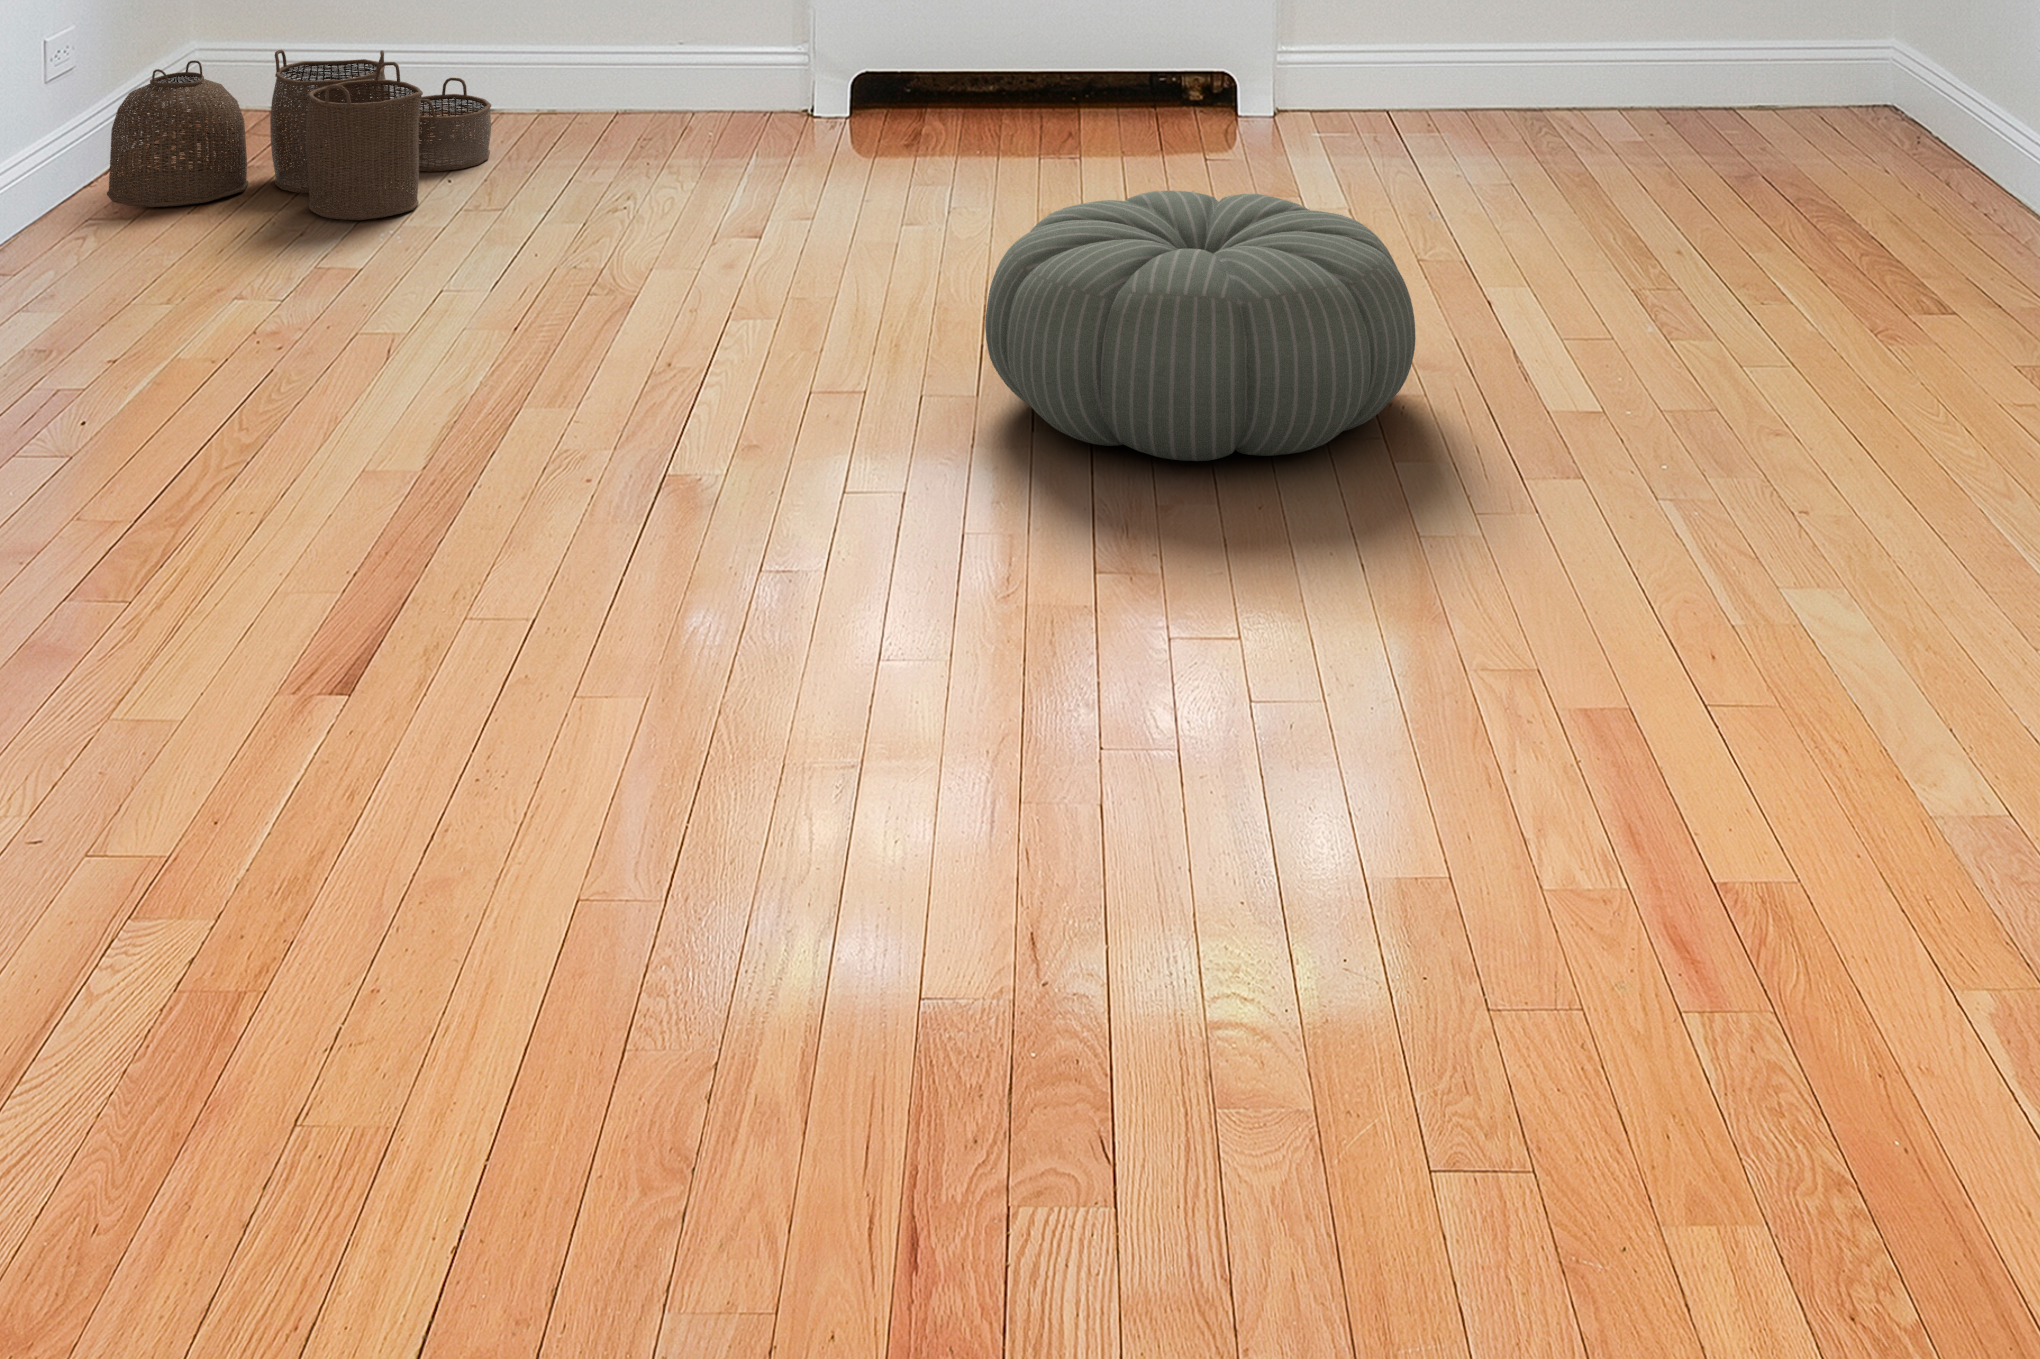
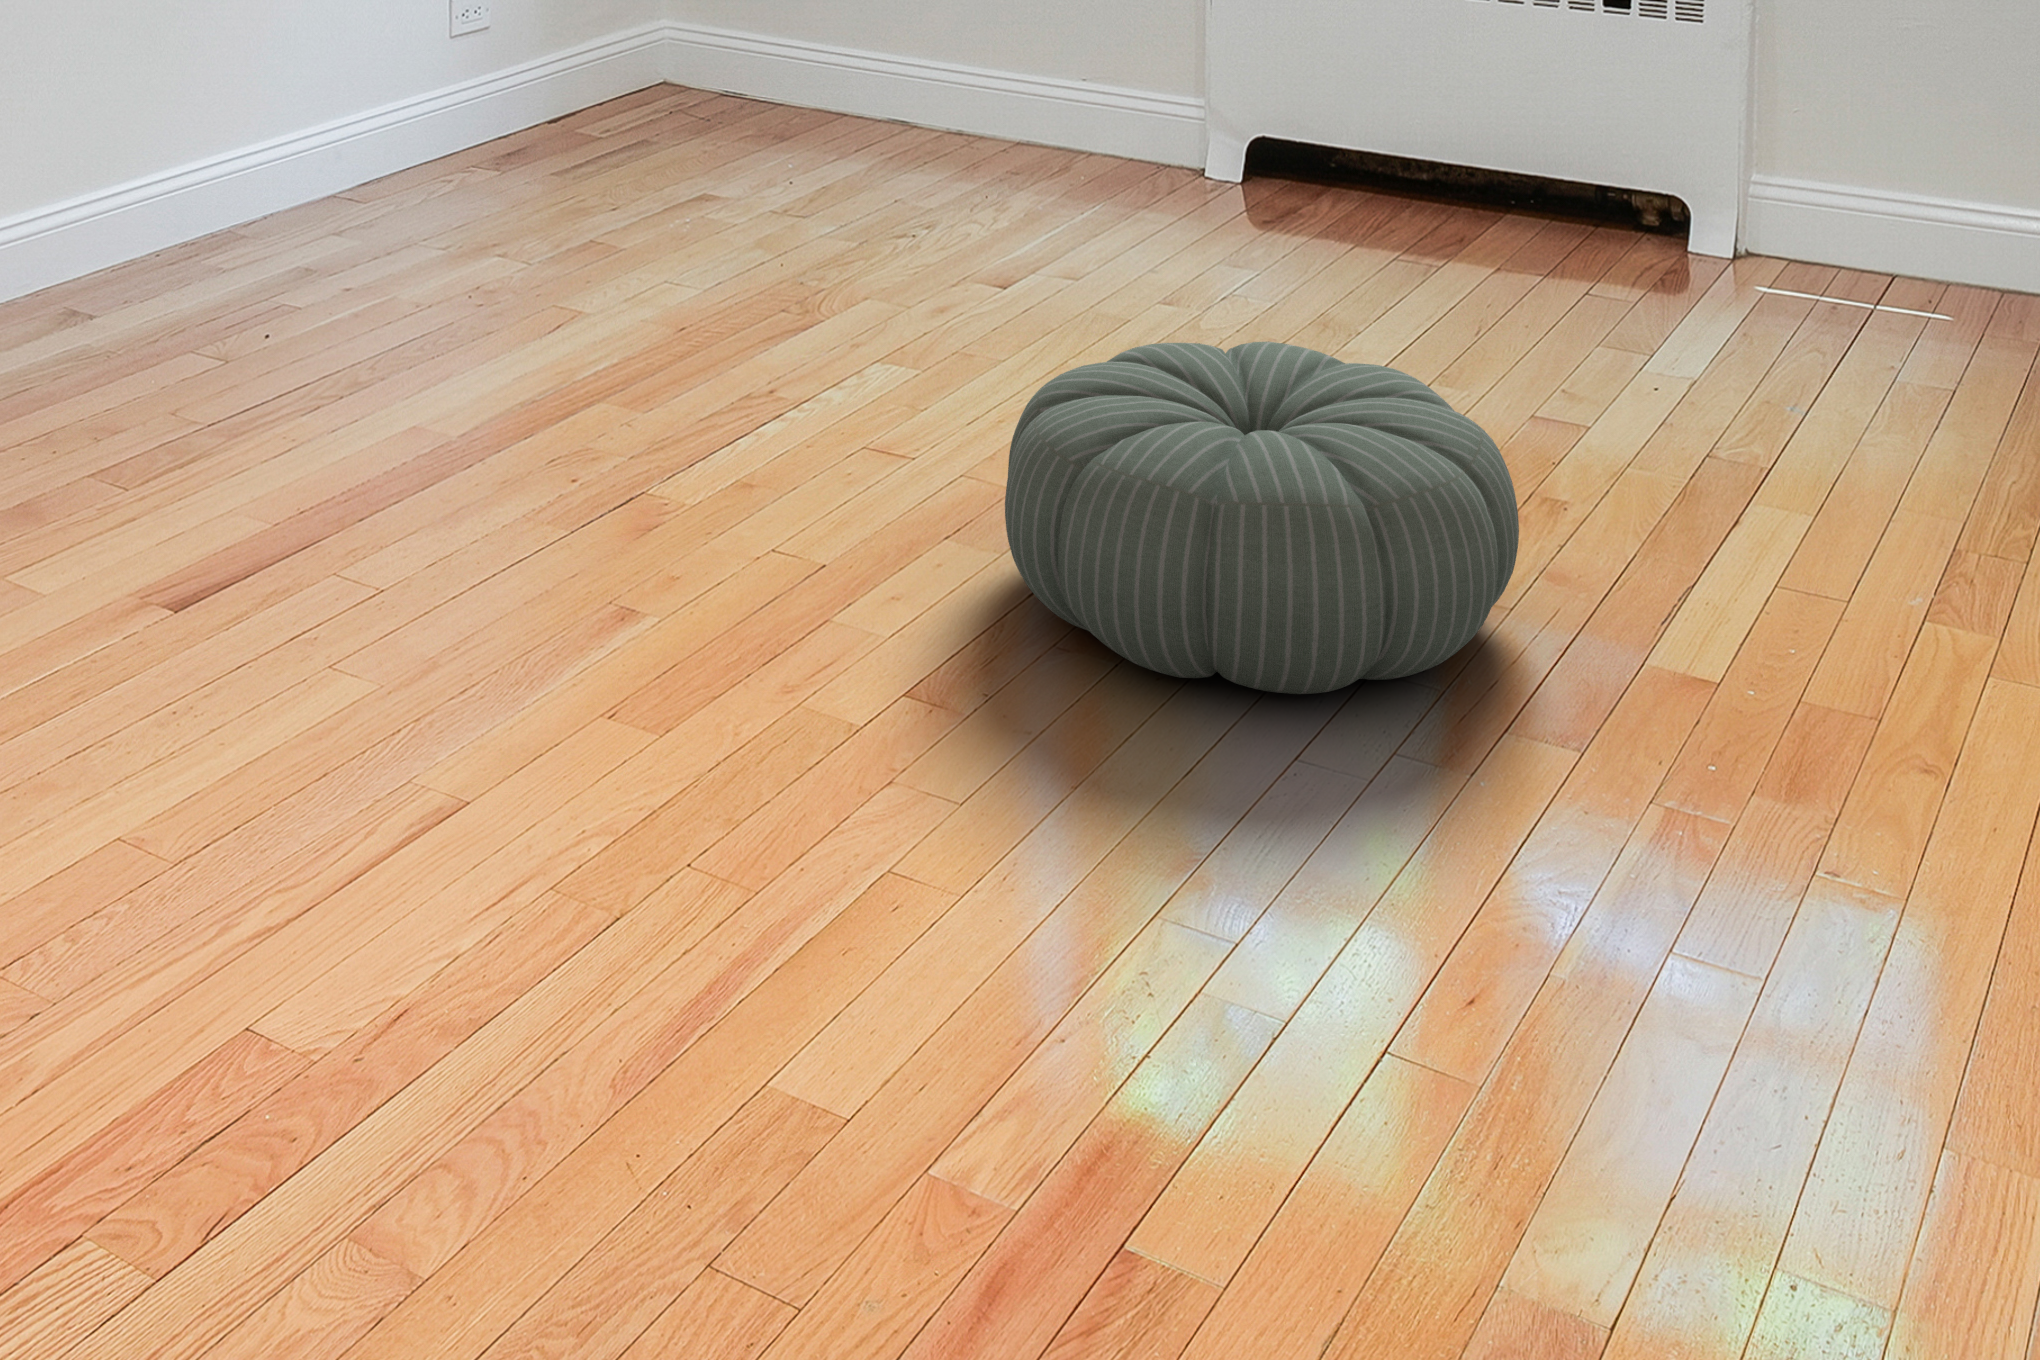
woven basket: present [107,50,491,220] -> none [491,45,852,223]

